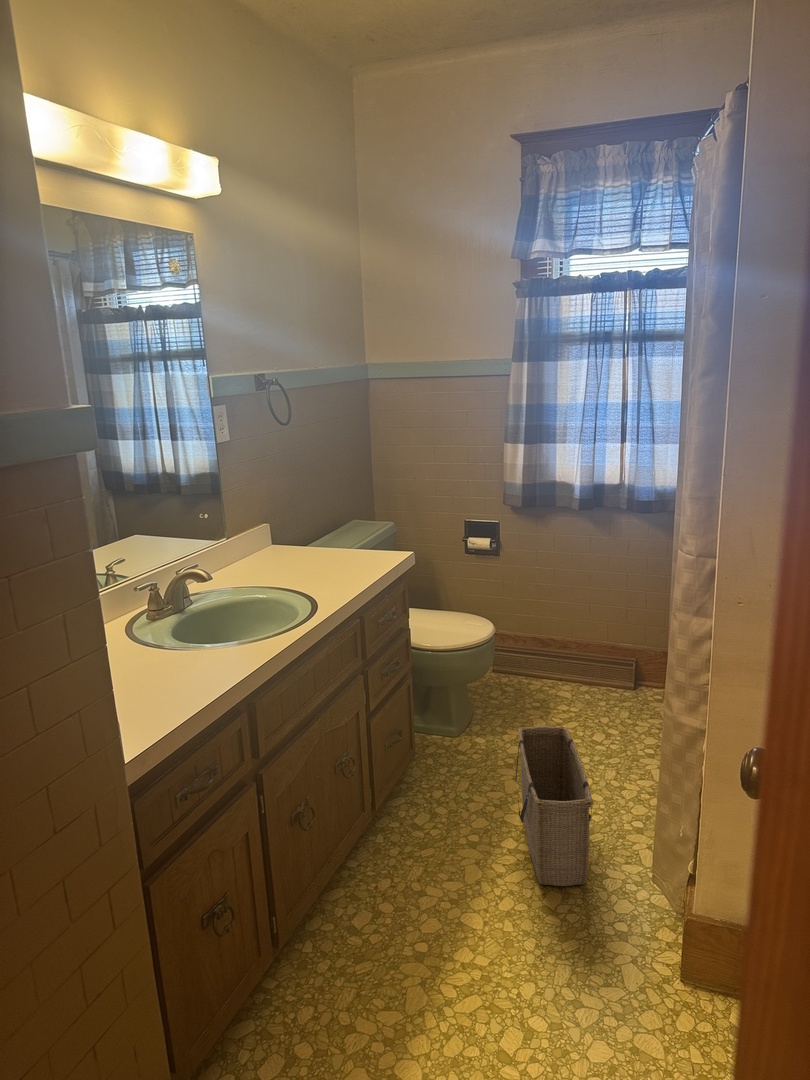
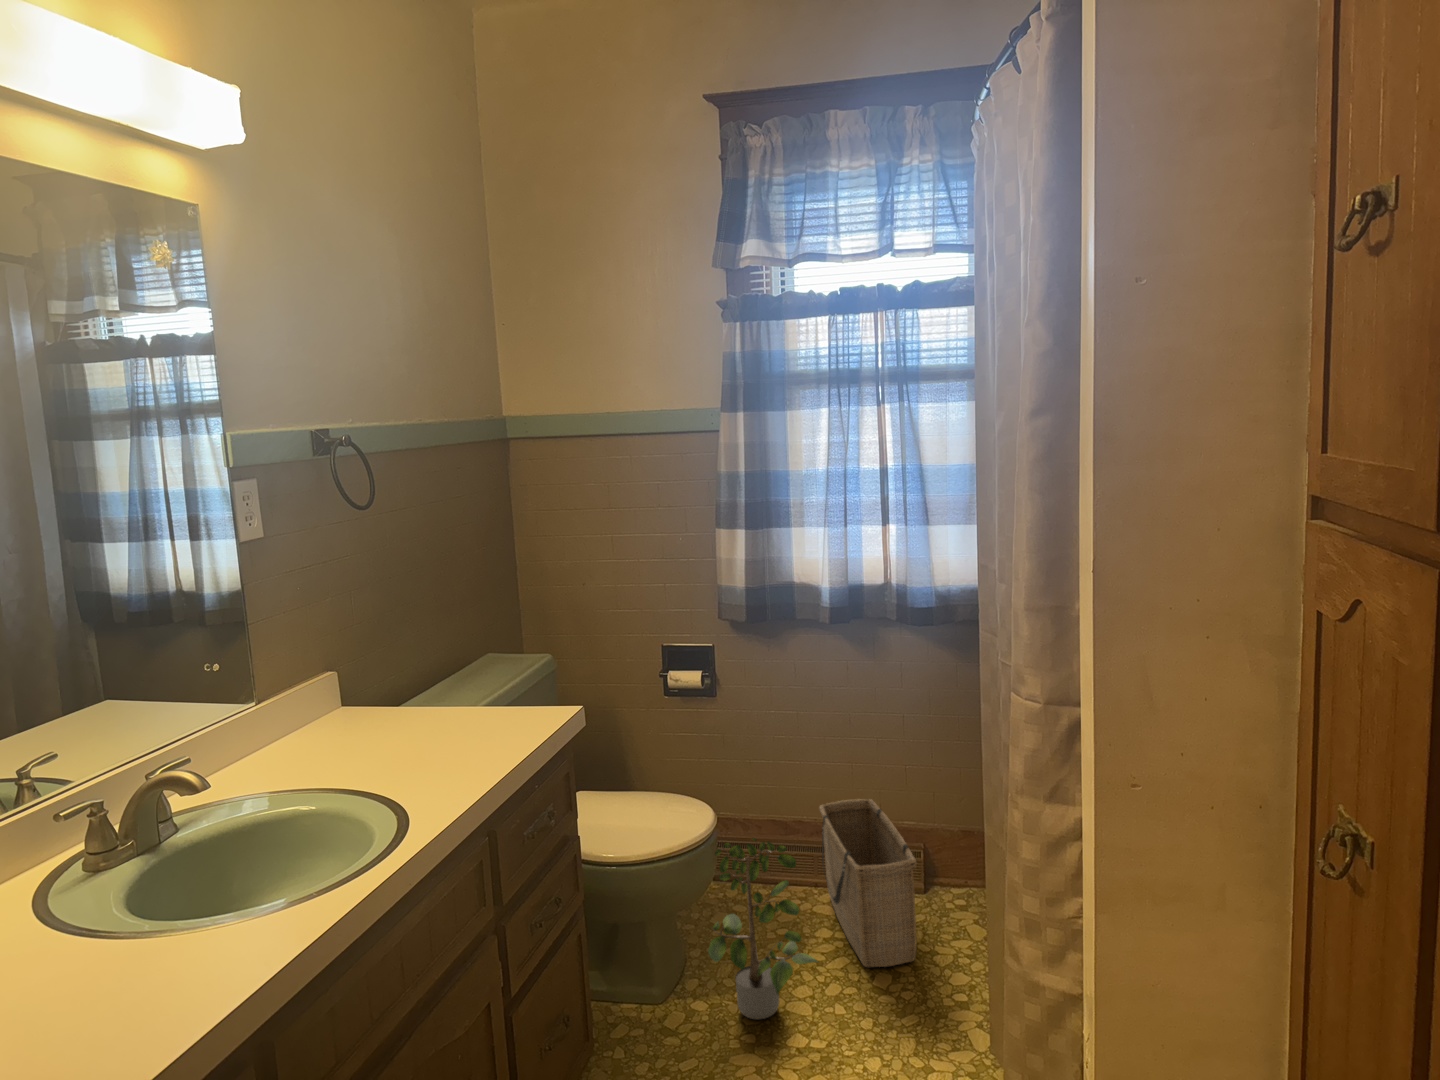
potted plant: none [393,768,491,925] -> present [708,838,819,1019]

